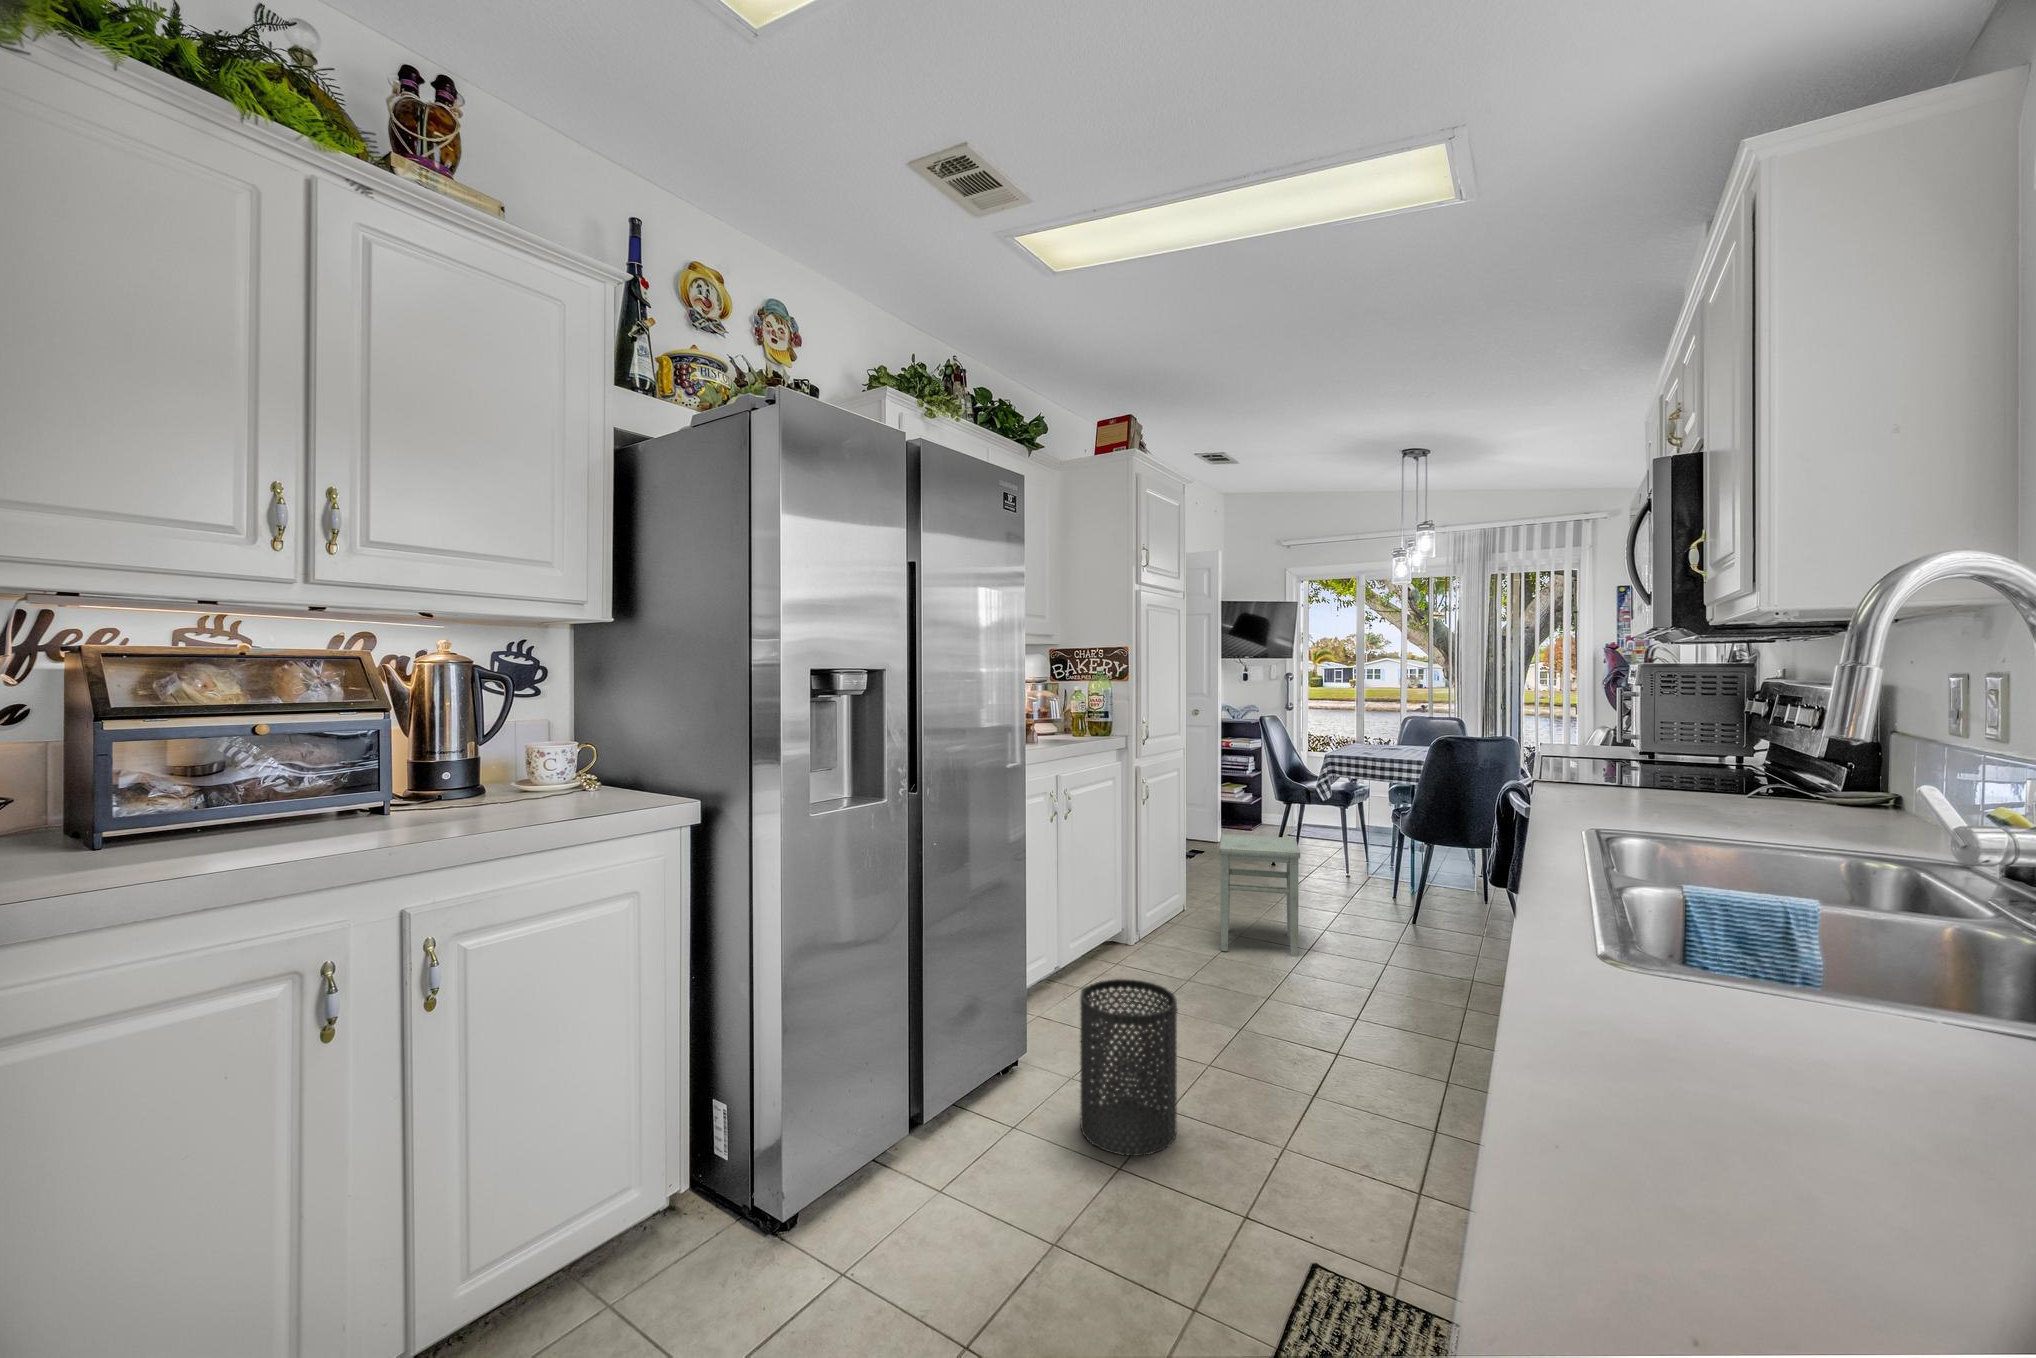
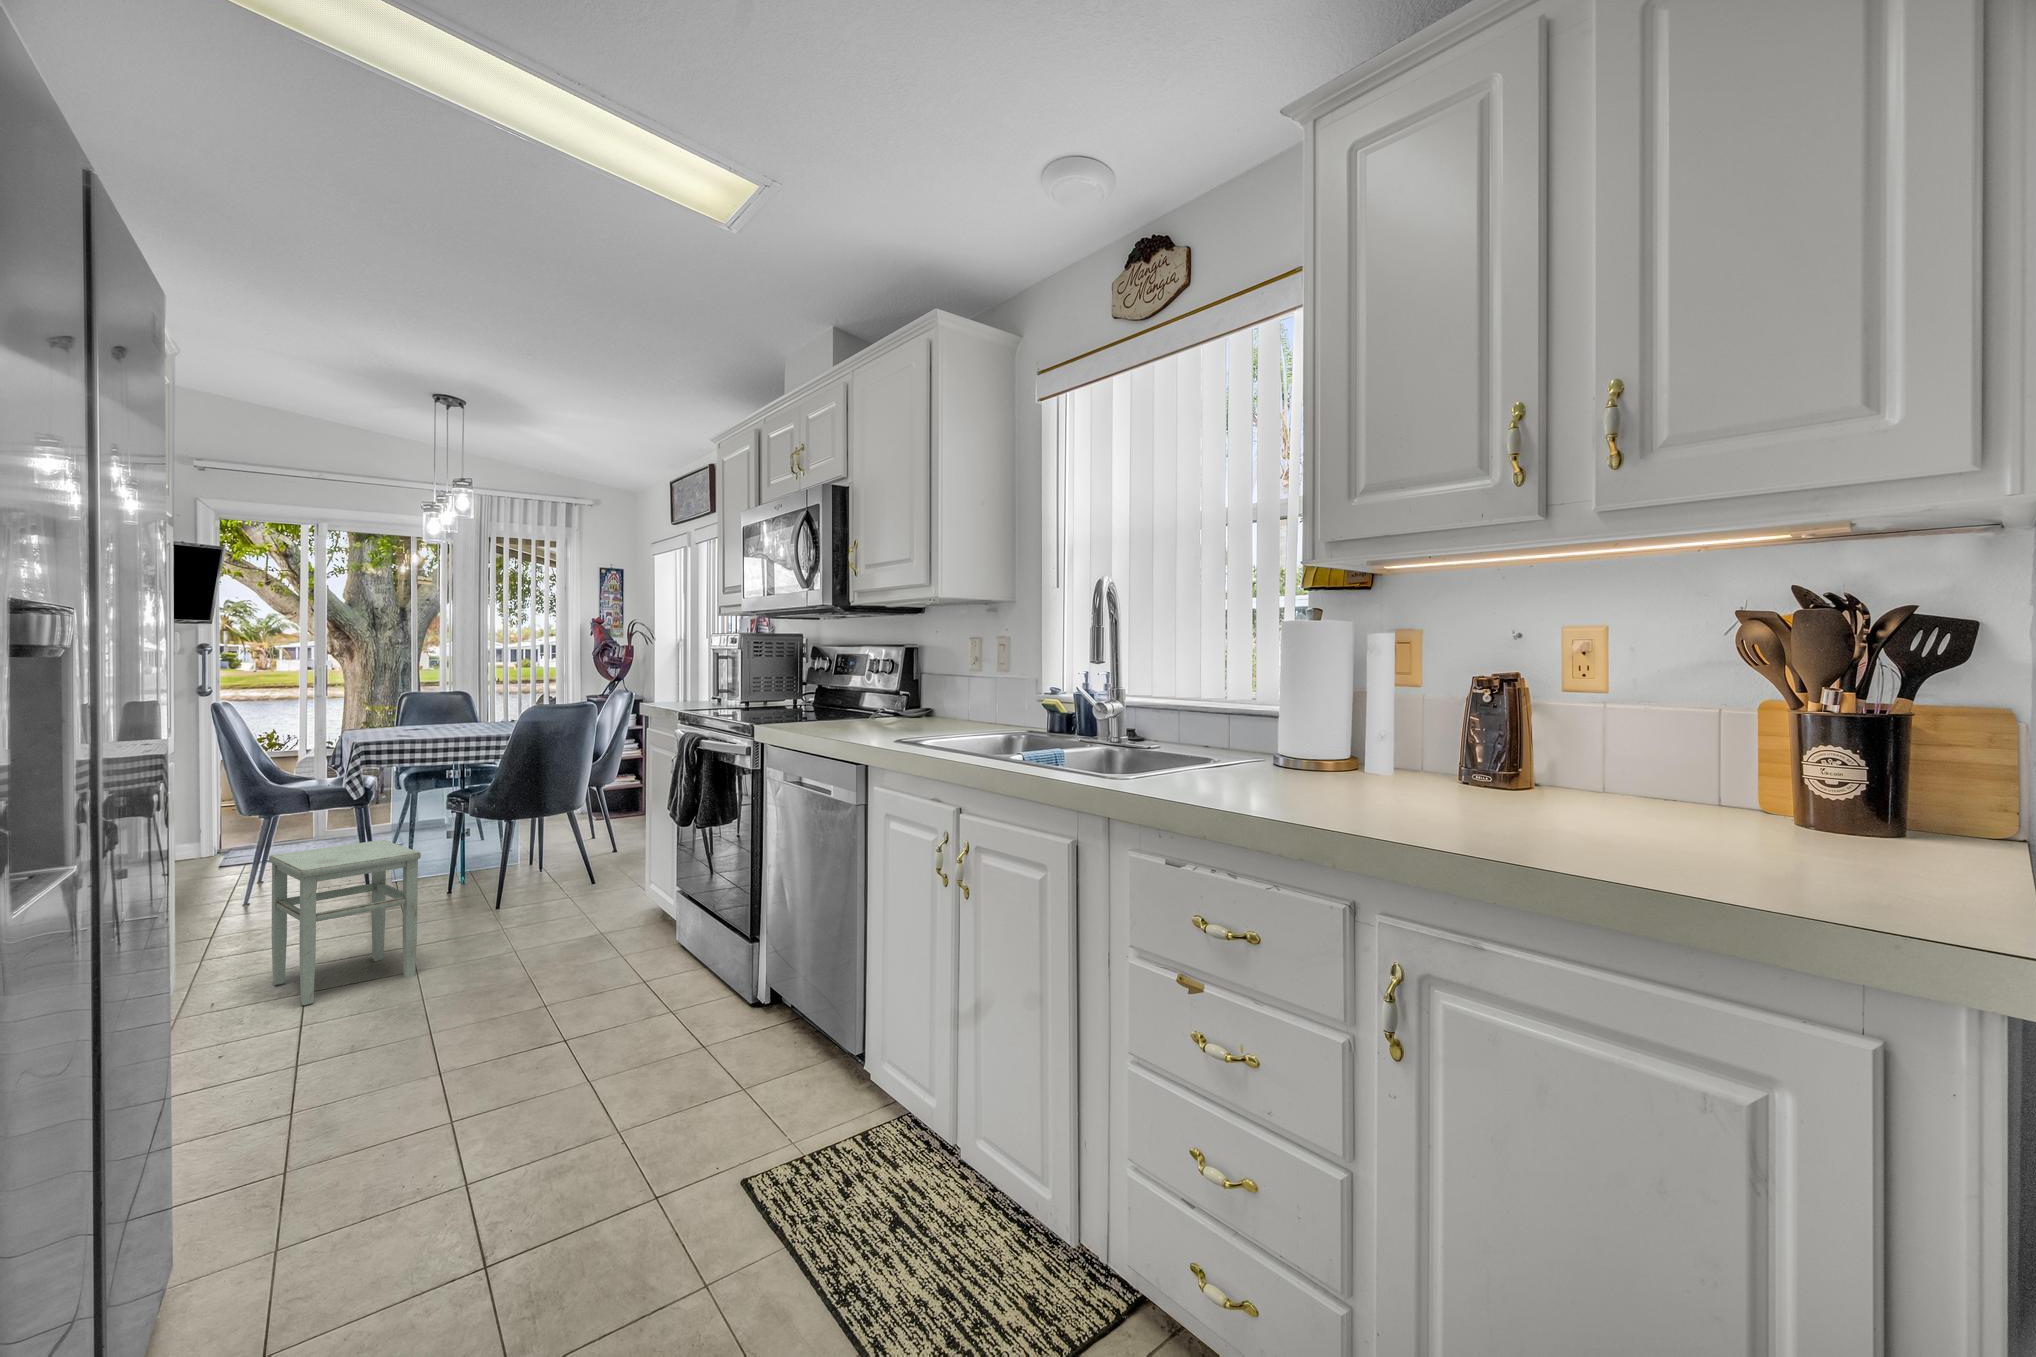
trash can: present [1080,979,1178,1156] -> none [353,1023,513,1262]

